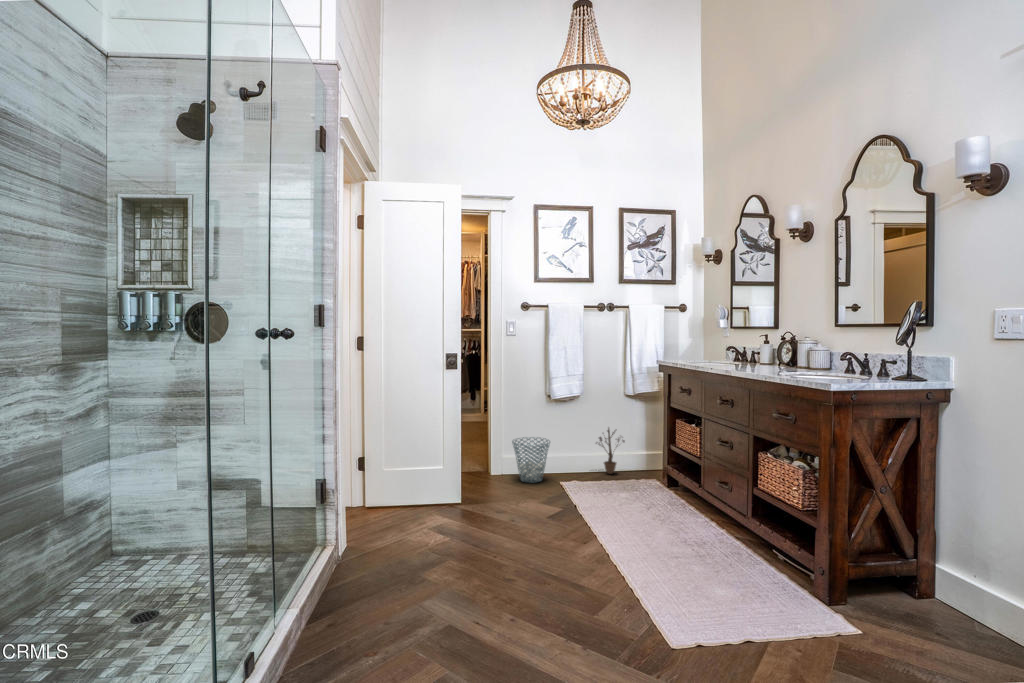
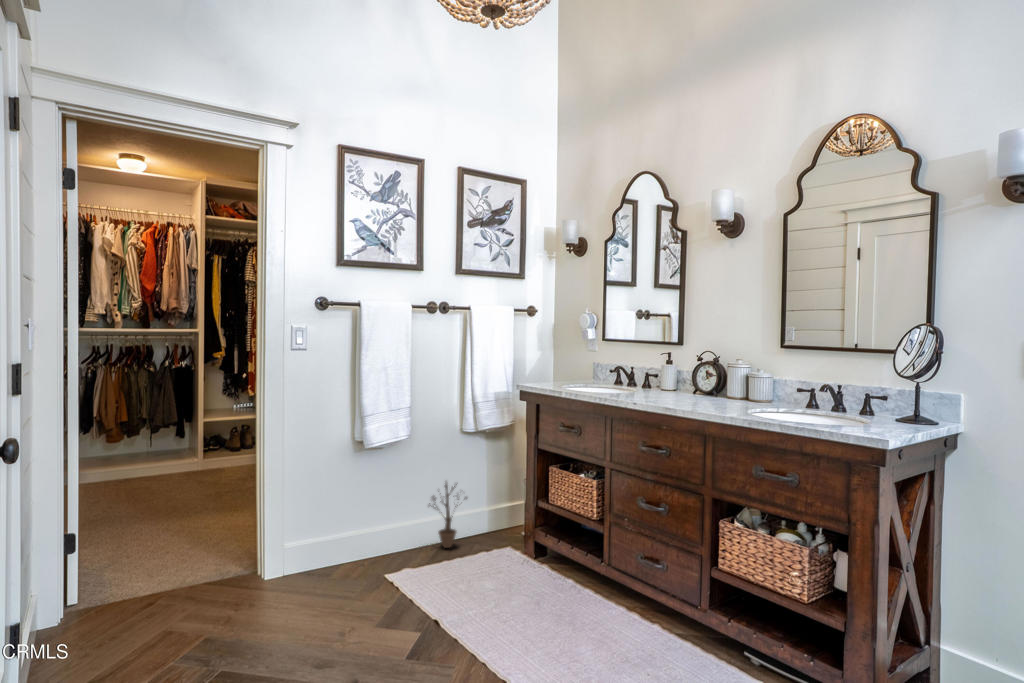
waste basket: present [512,437,550,483] -> none [304,510,369,590]

